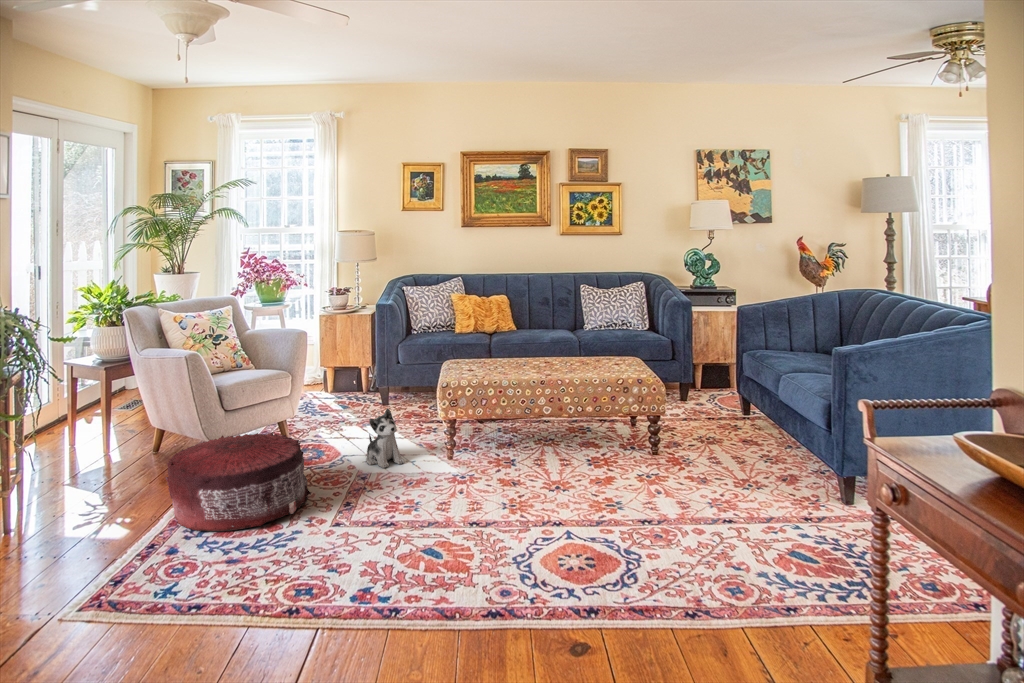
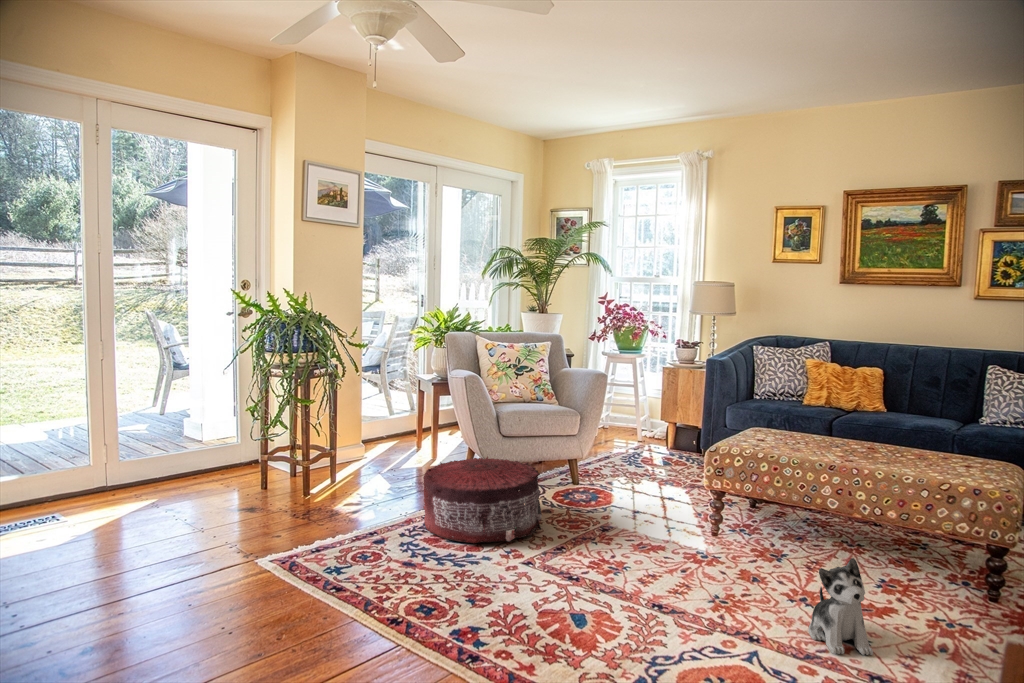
plush toy: present [366,408,404,468] -> present [808,558,873,655]

